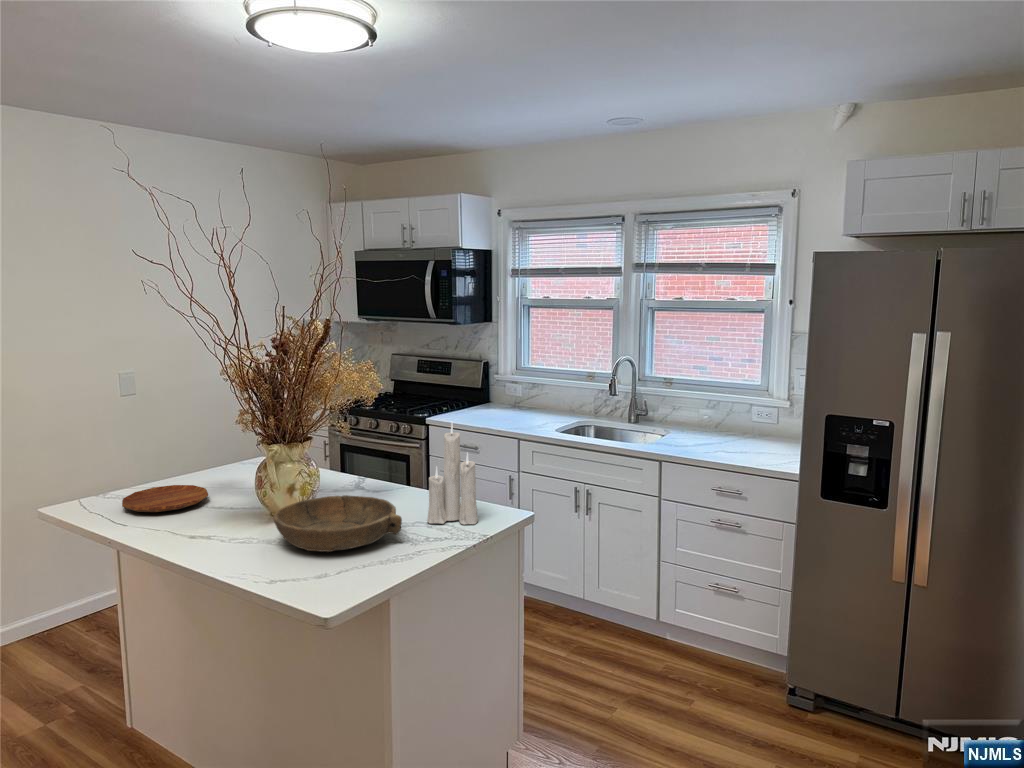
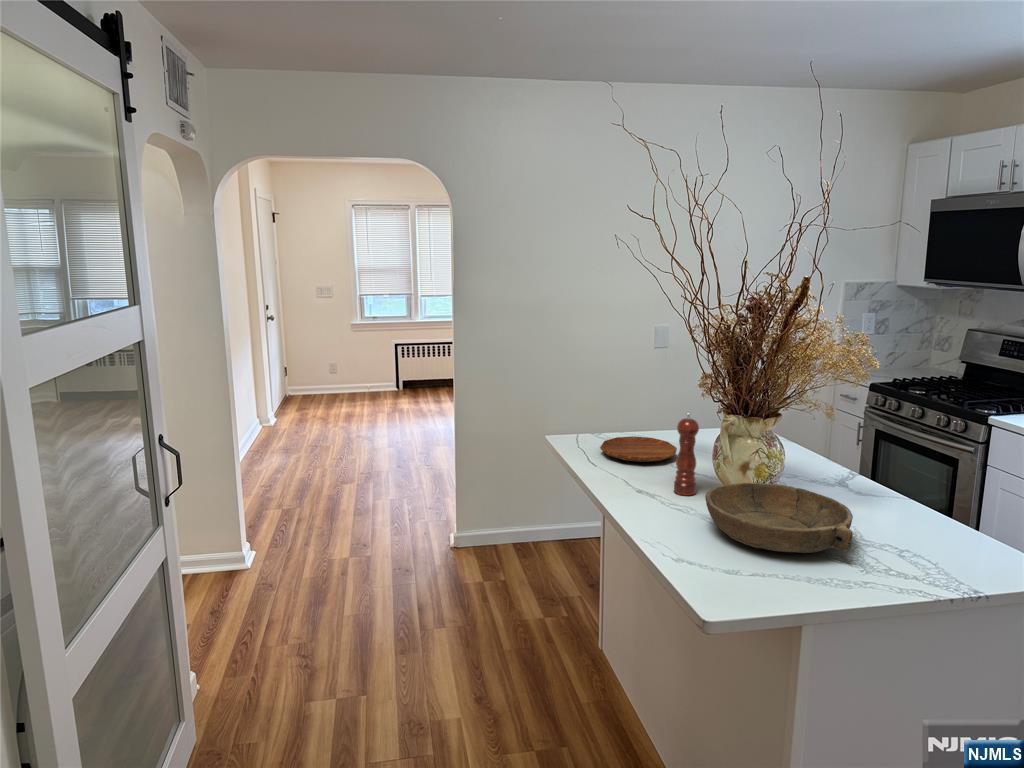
candle: present [427,425,478,525] -> none [901,418,985,571]
pepper mill: none [223,449,248,529] -> present [674,413,699,496]

